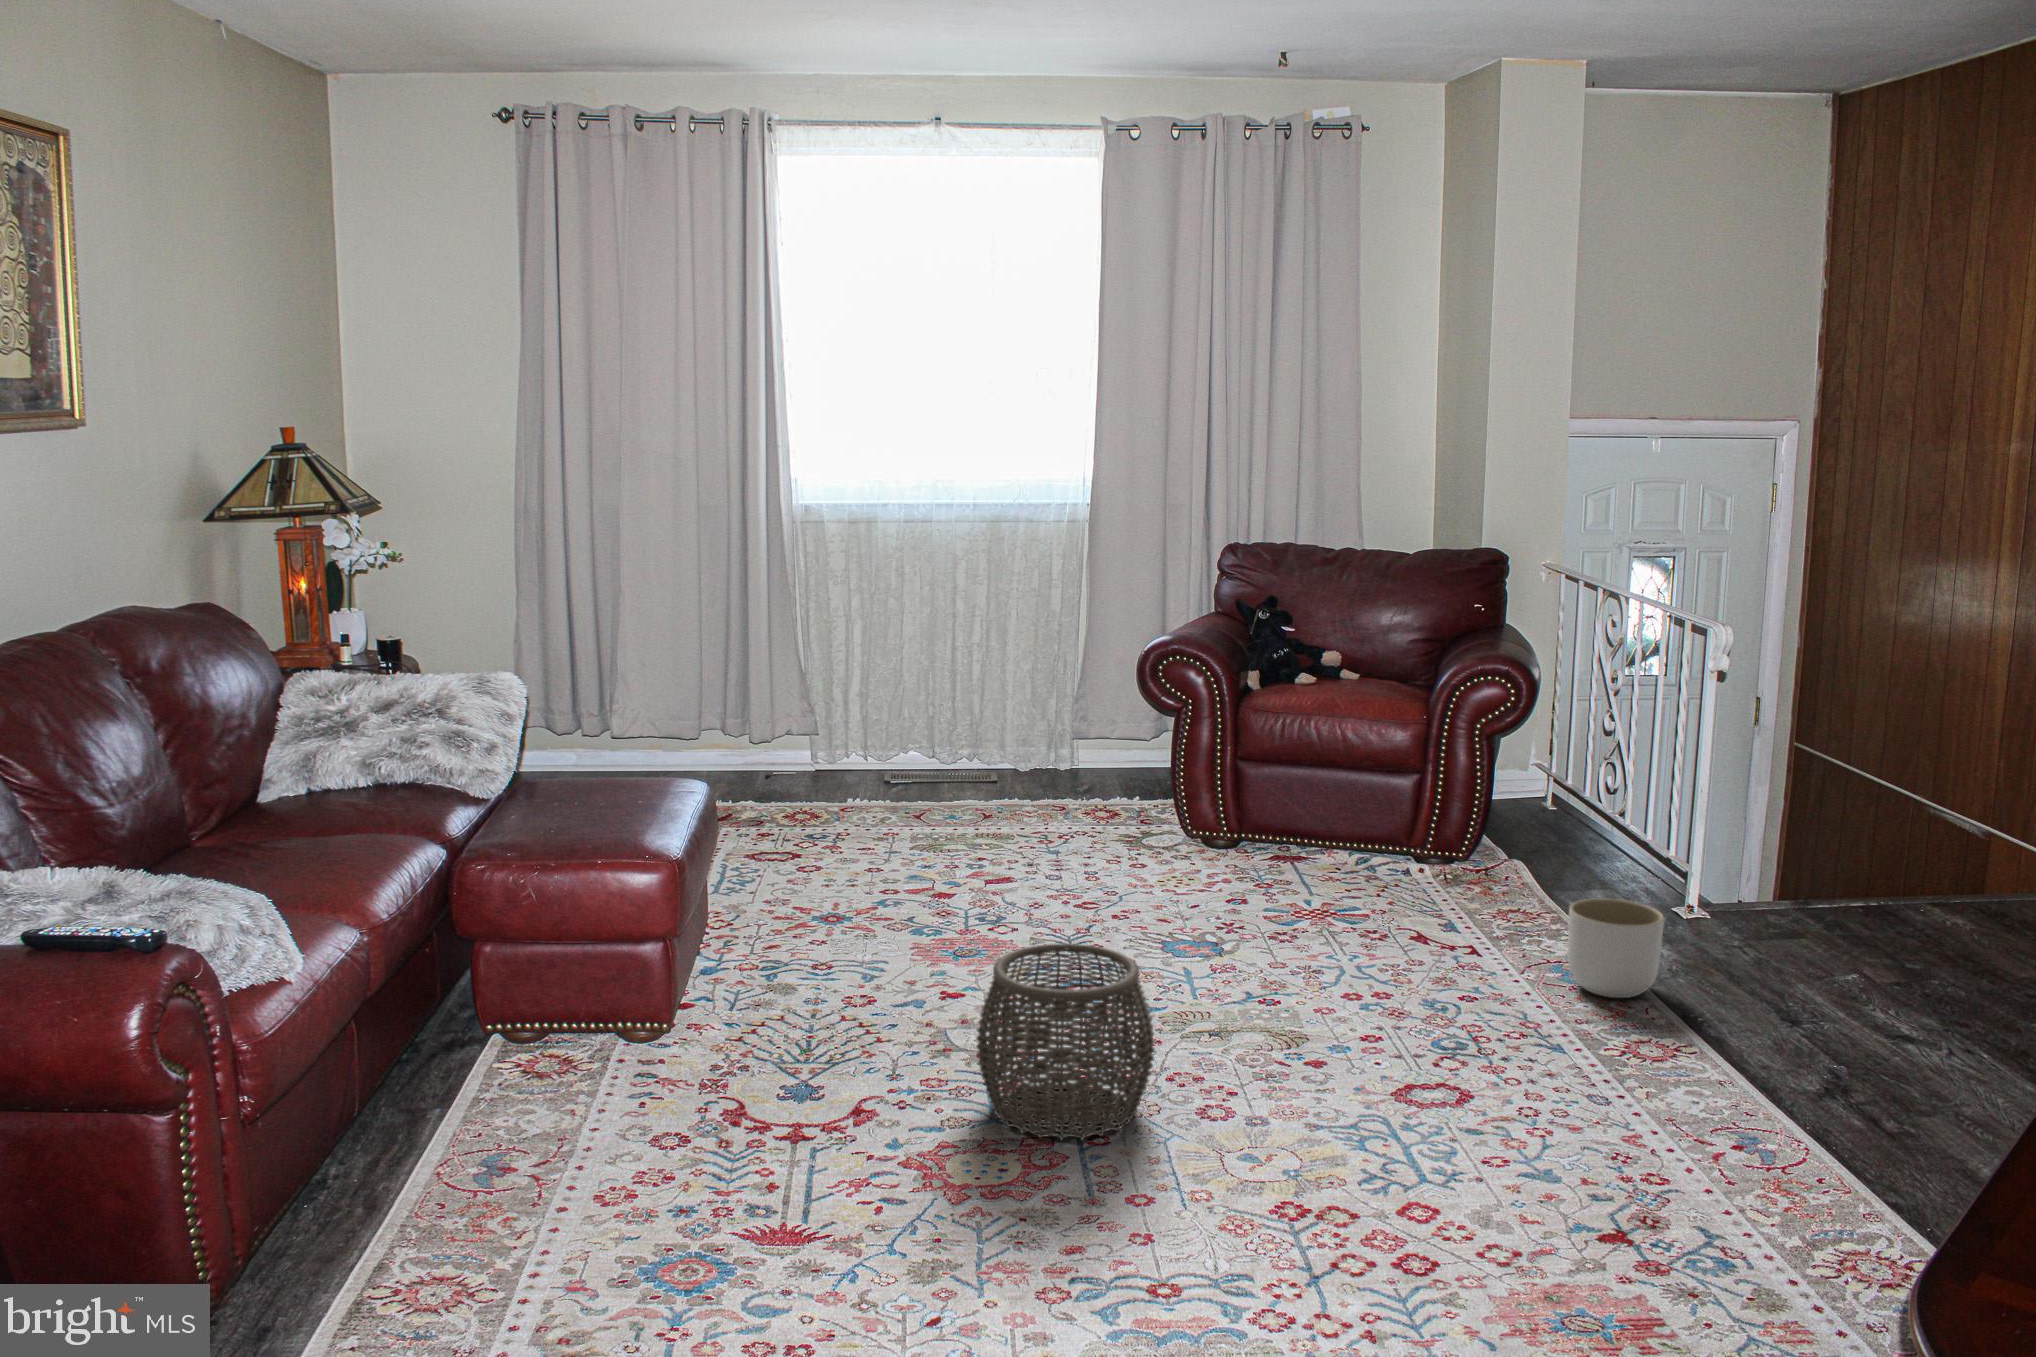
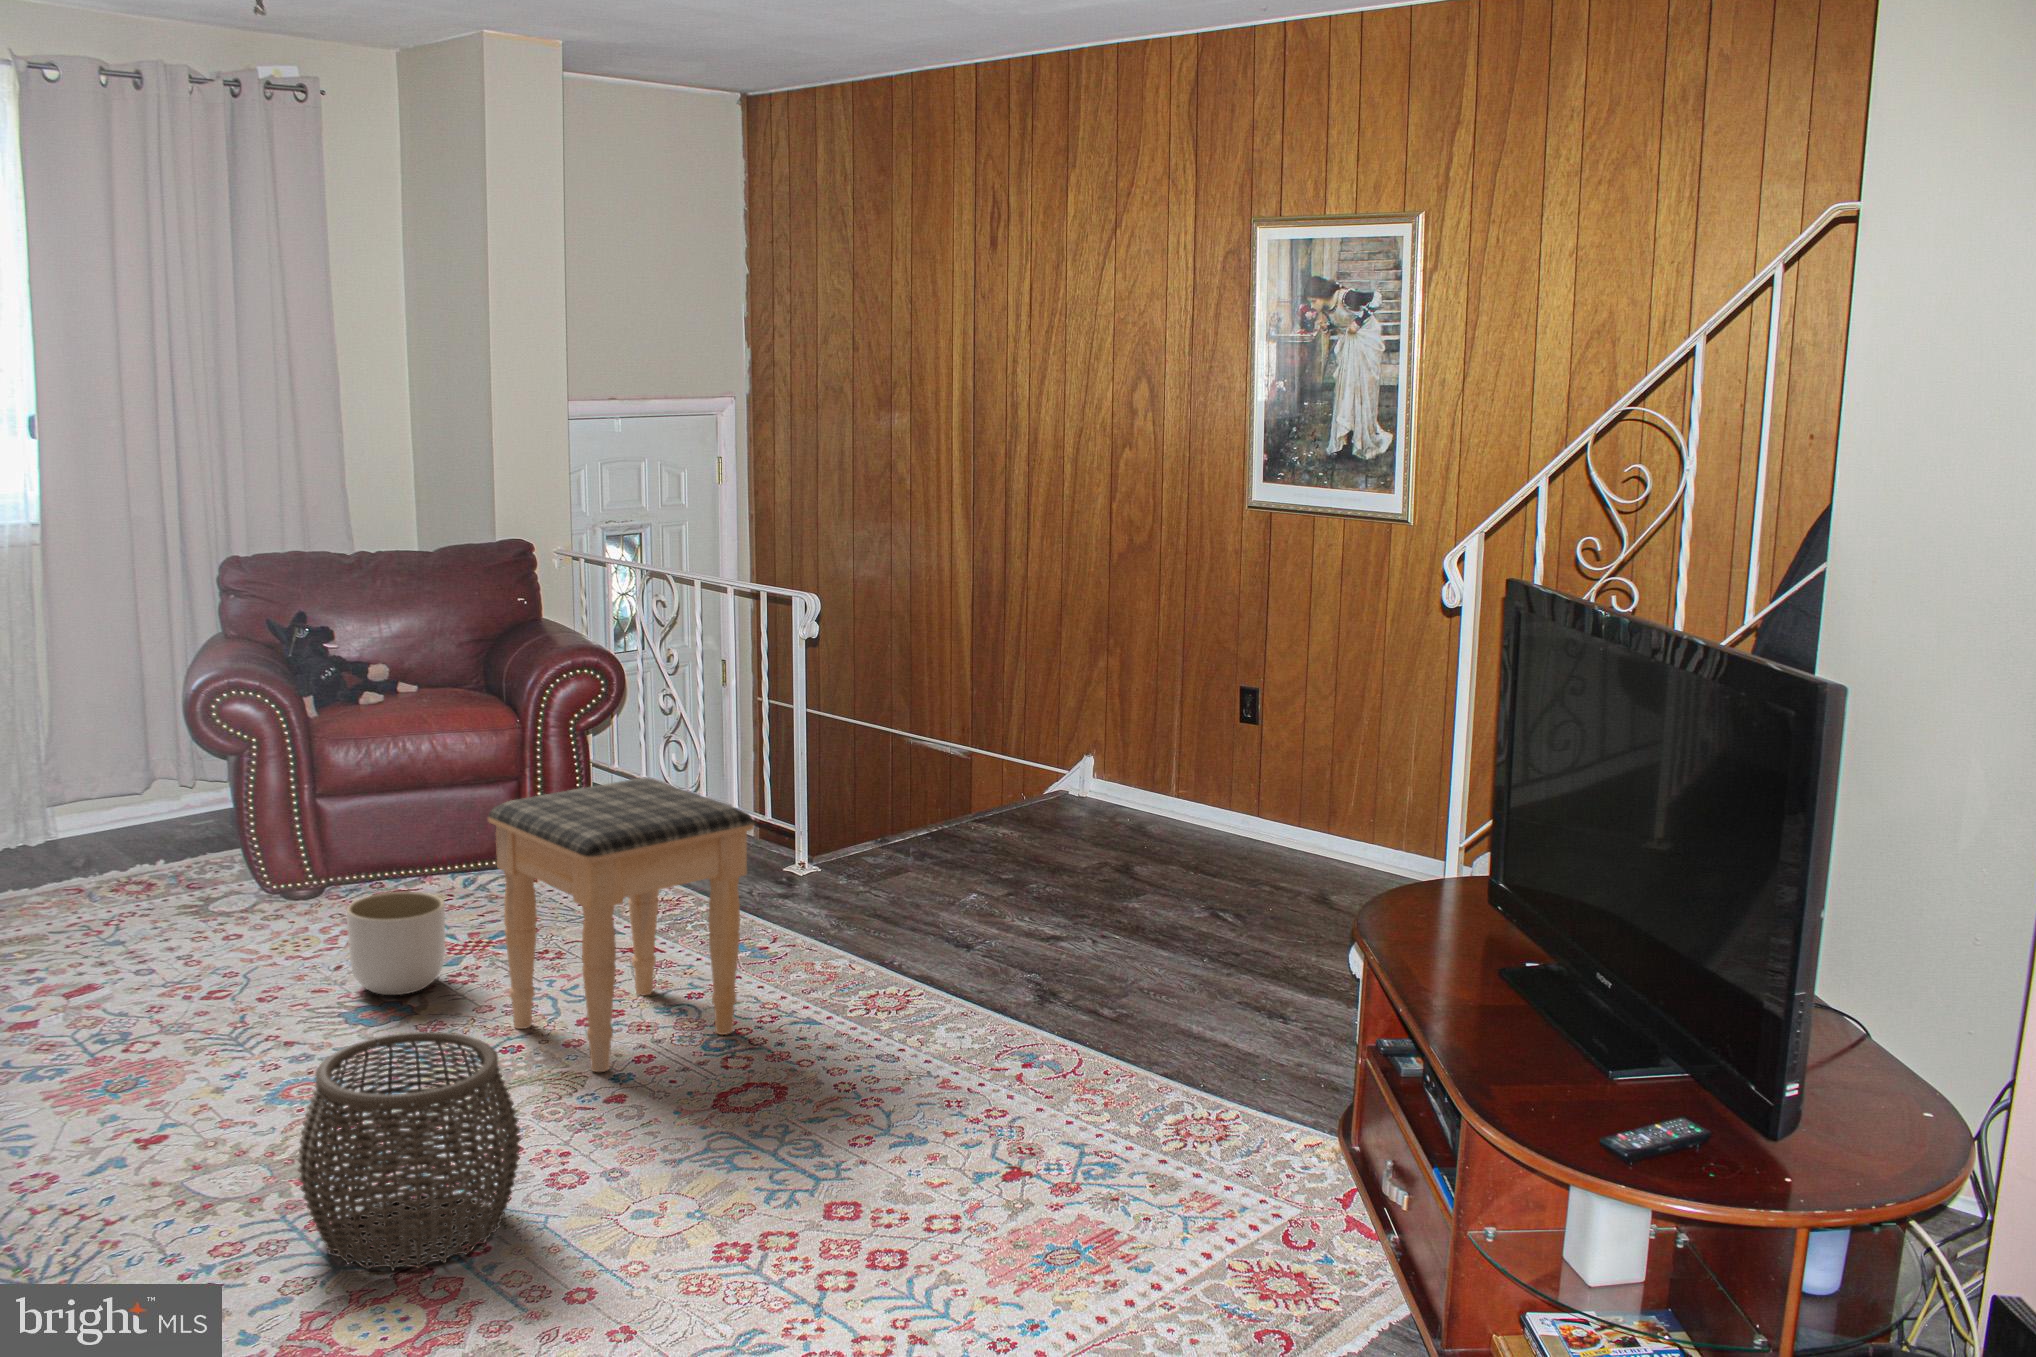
footstool: none [1278,778,1500,1036] -> present [488,778,754,1072]
planter: present [1568,898,1664,998] -> present [347,892,445,995]

